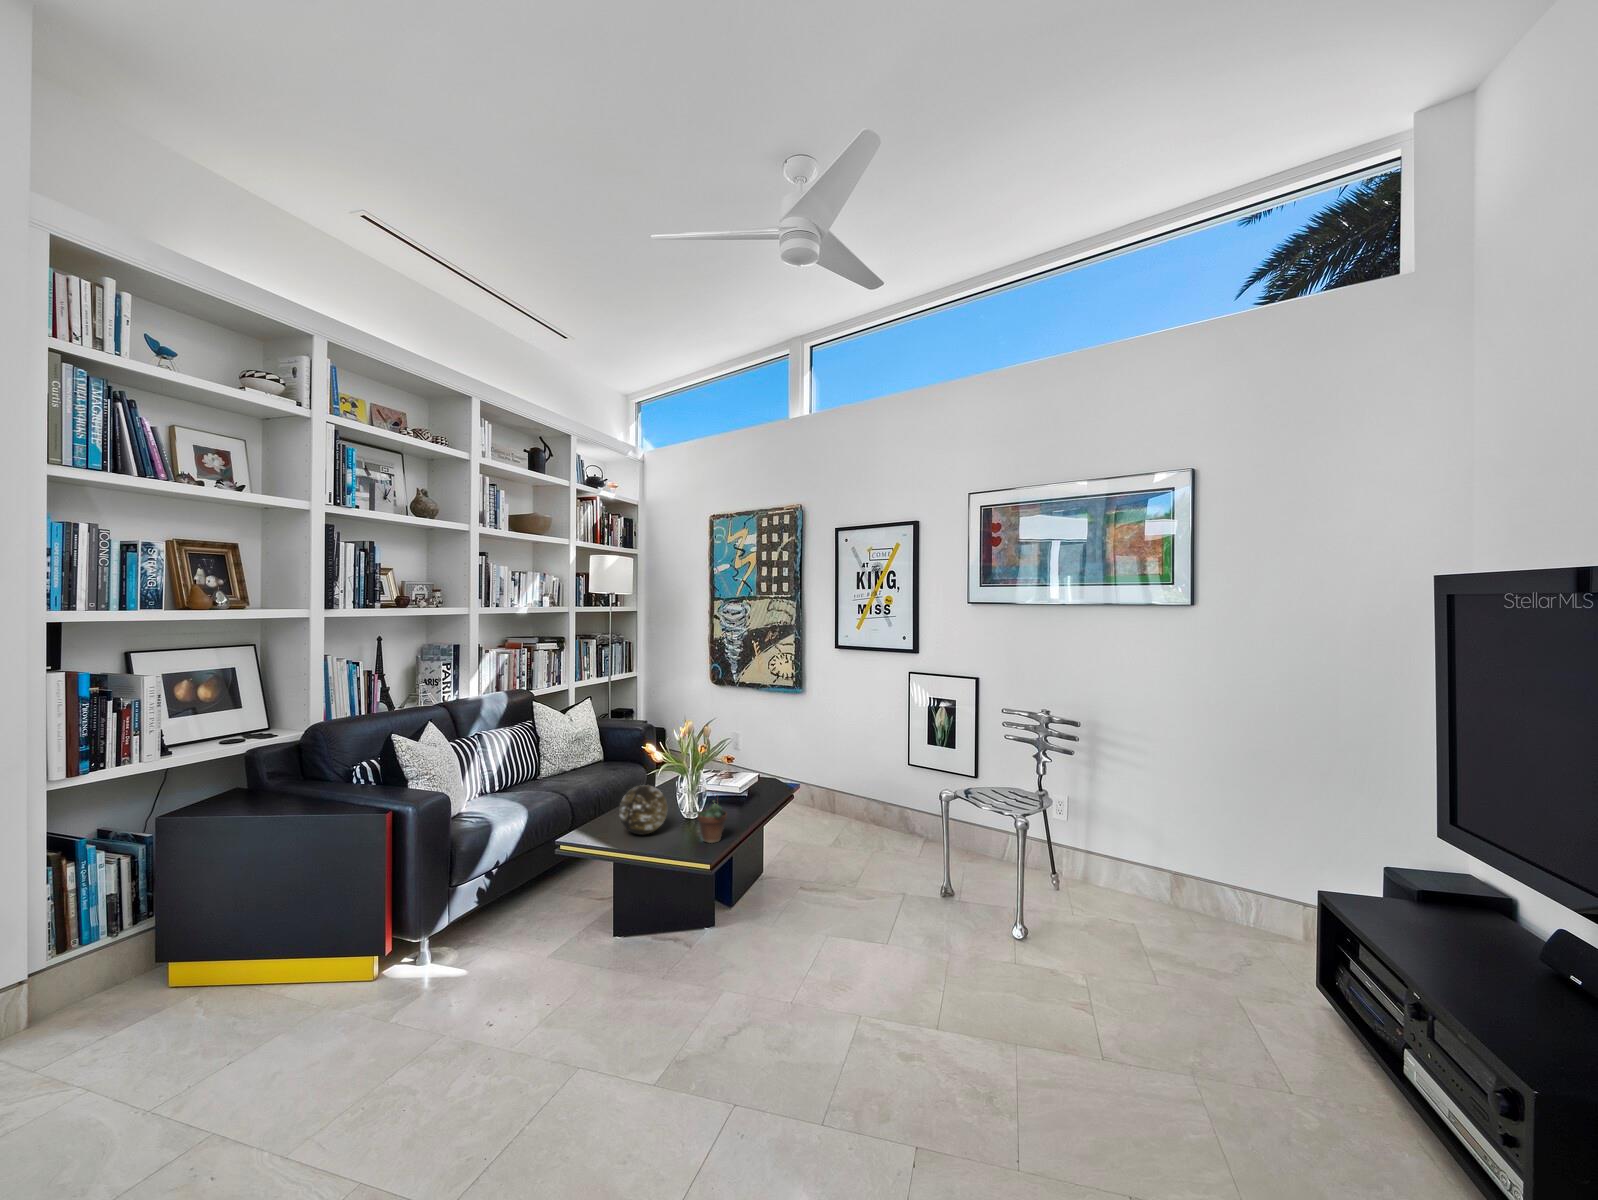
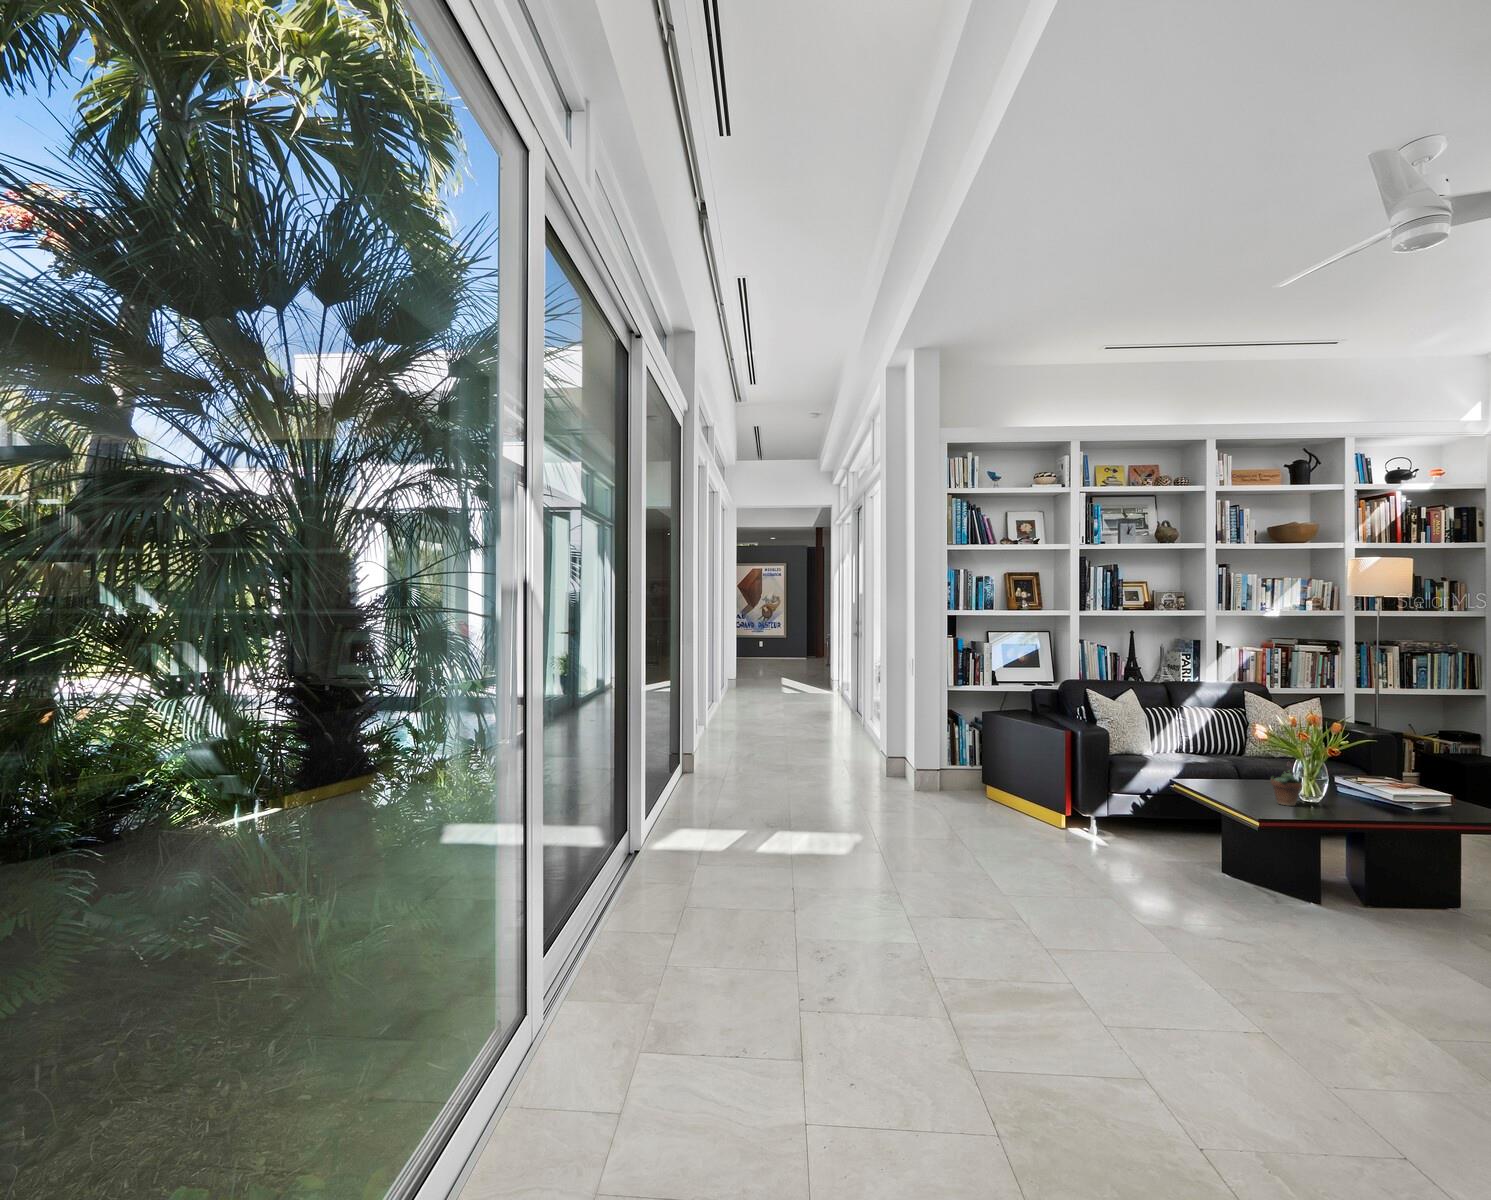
decorative orb: present [619,785,667,835] -> none [1221,750,1268,790]

